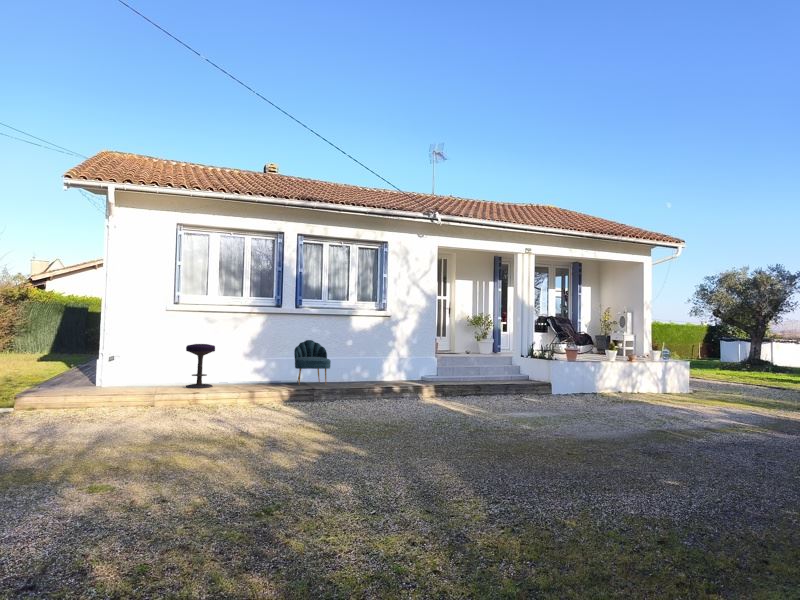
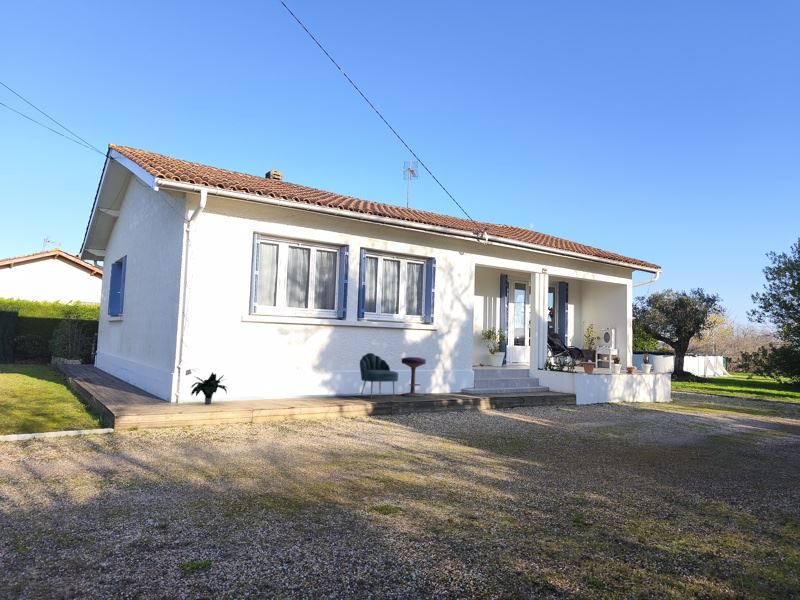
stool: present [186,344,215,388] -> present [401,357,426,396]
potted plant: none [105,358,148,389] -> present [191,372,227,404]

